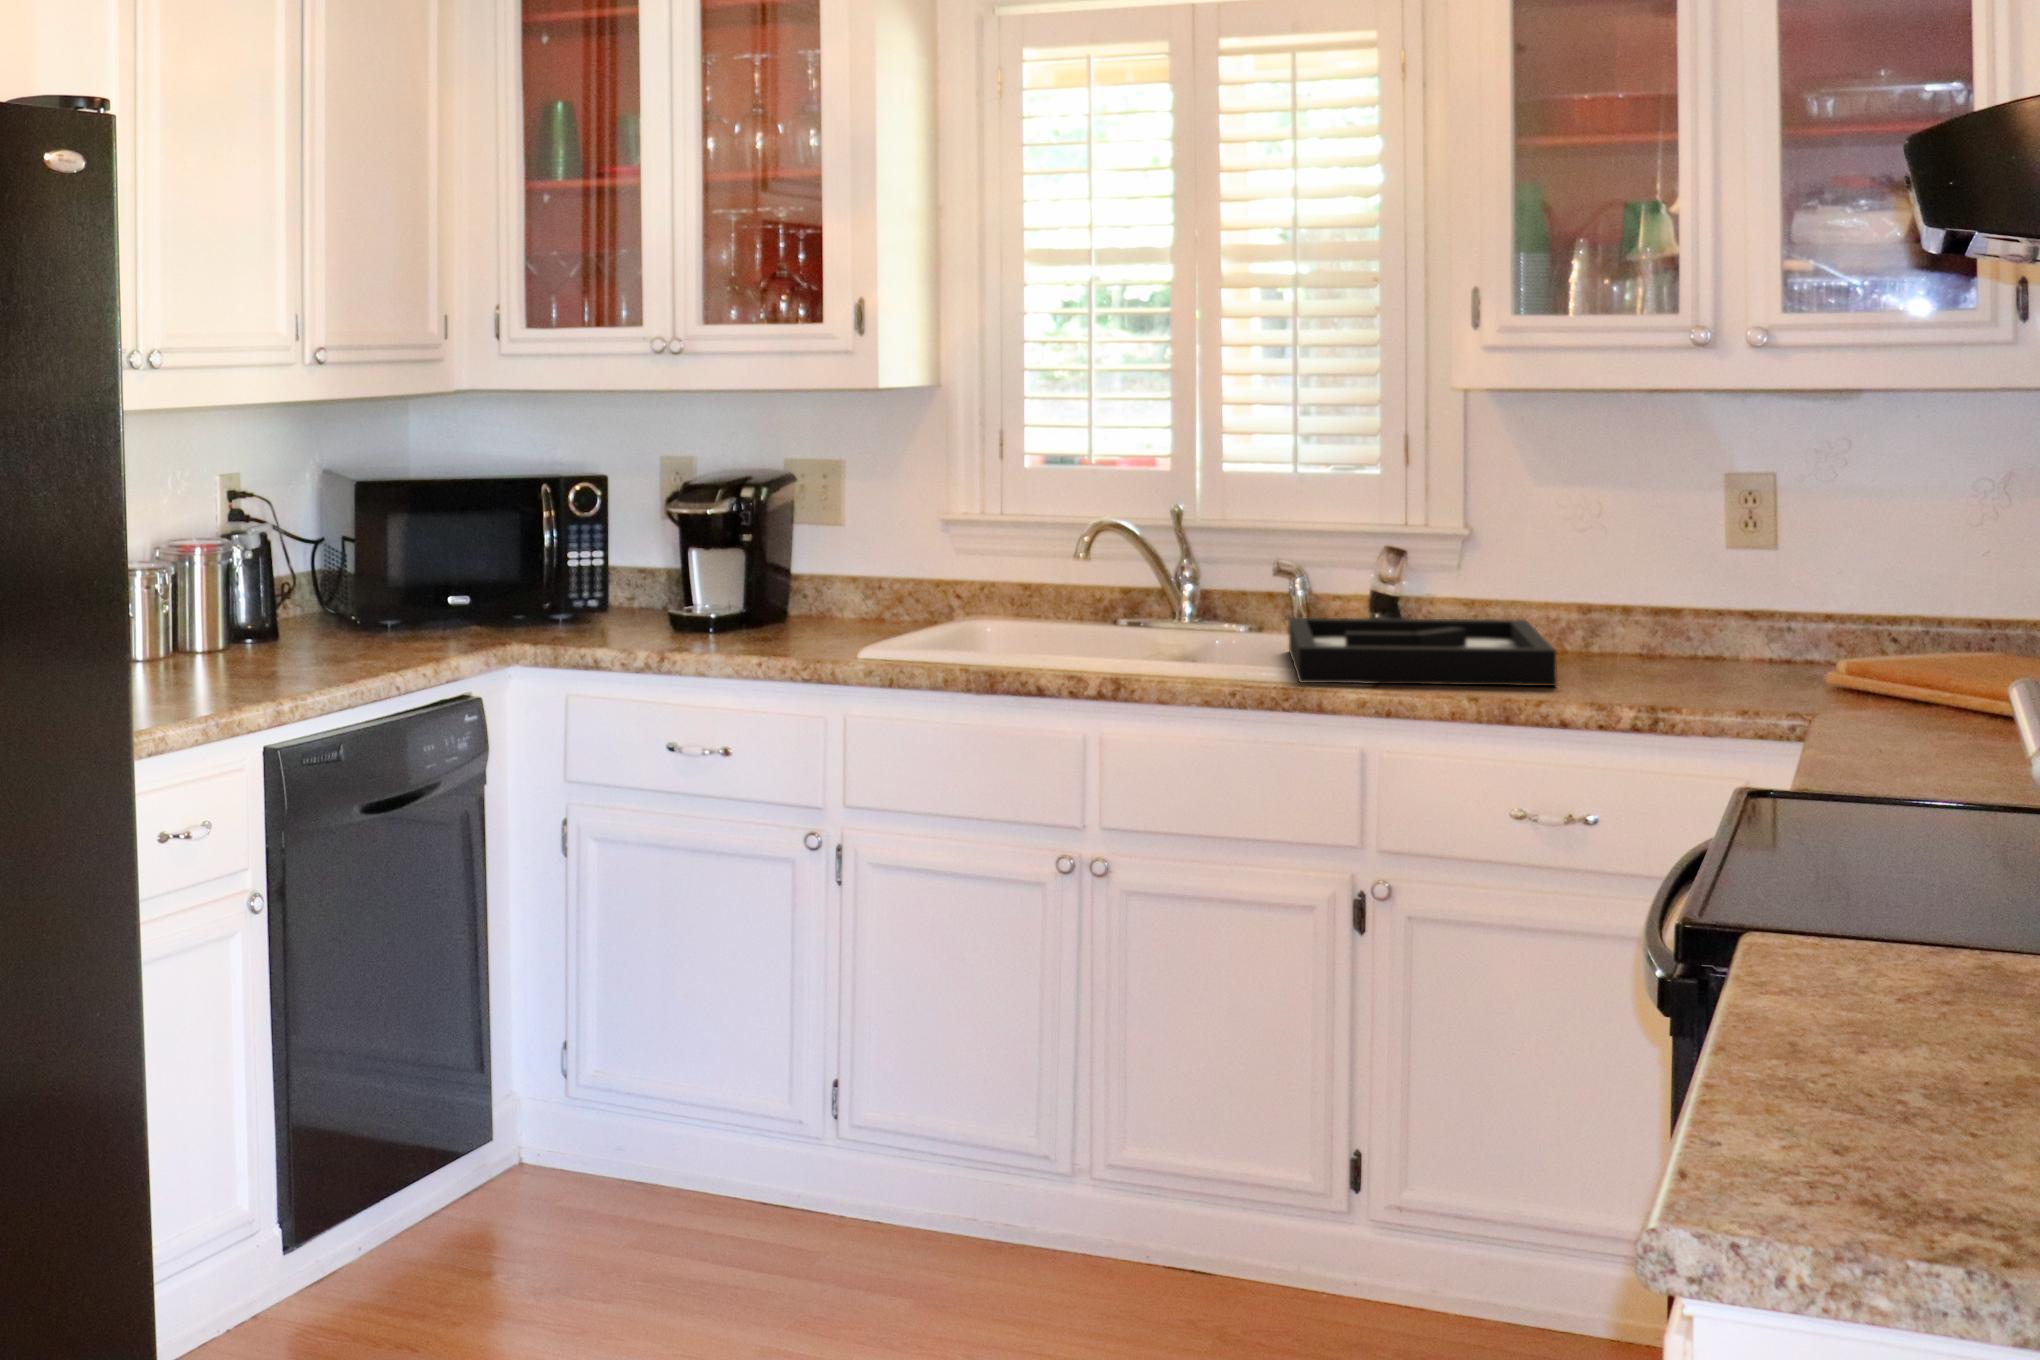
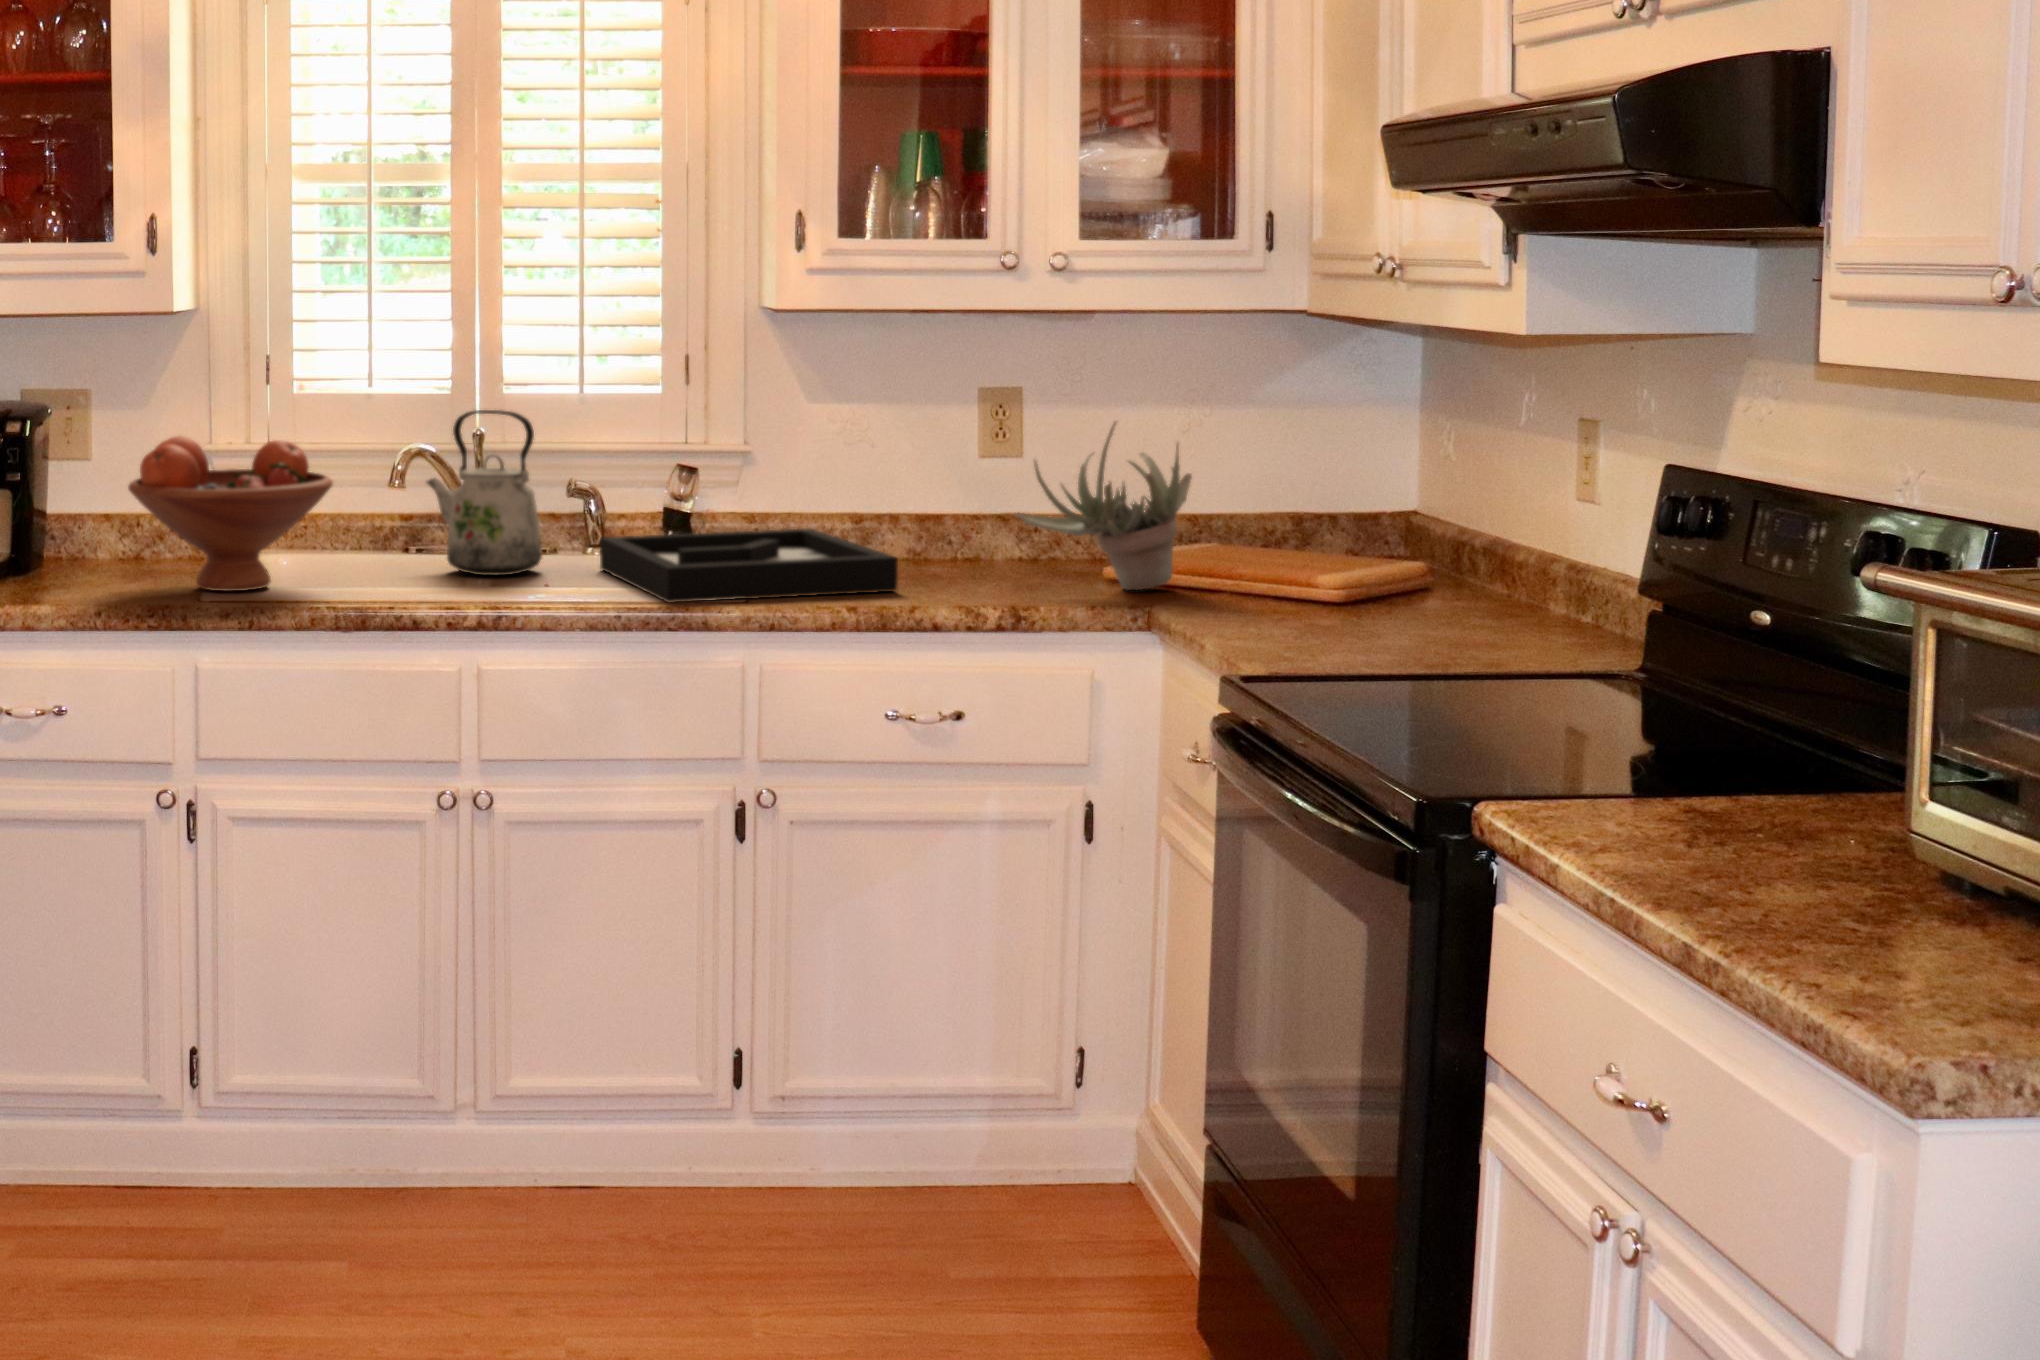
kettle: none [1122,486,1228,650] -> present [426,410,542,576]
fruit bowl: none [814,503,1007,650] -> present [128,436,333,591]
succulent plant: none [1691,516,1893,699] -> present [1015,422,1192,590]

